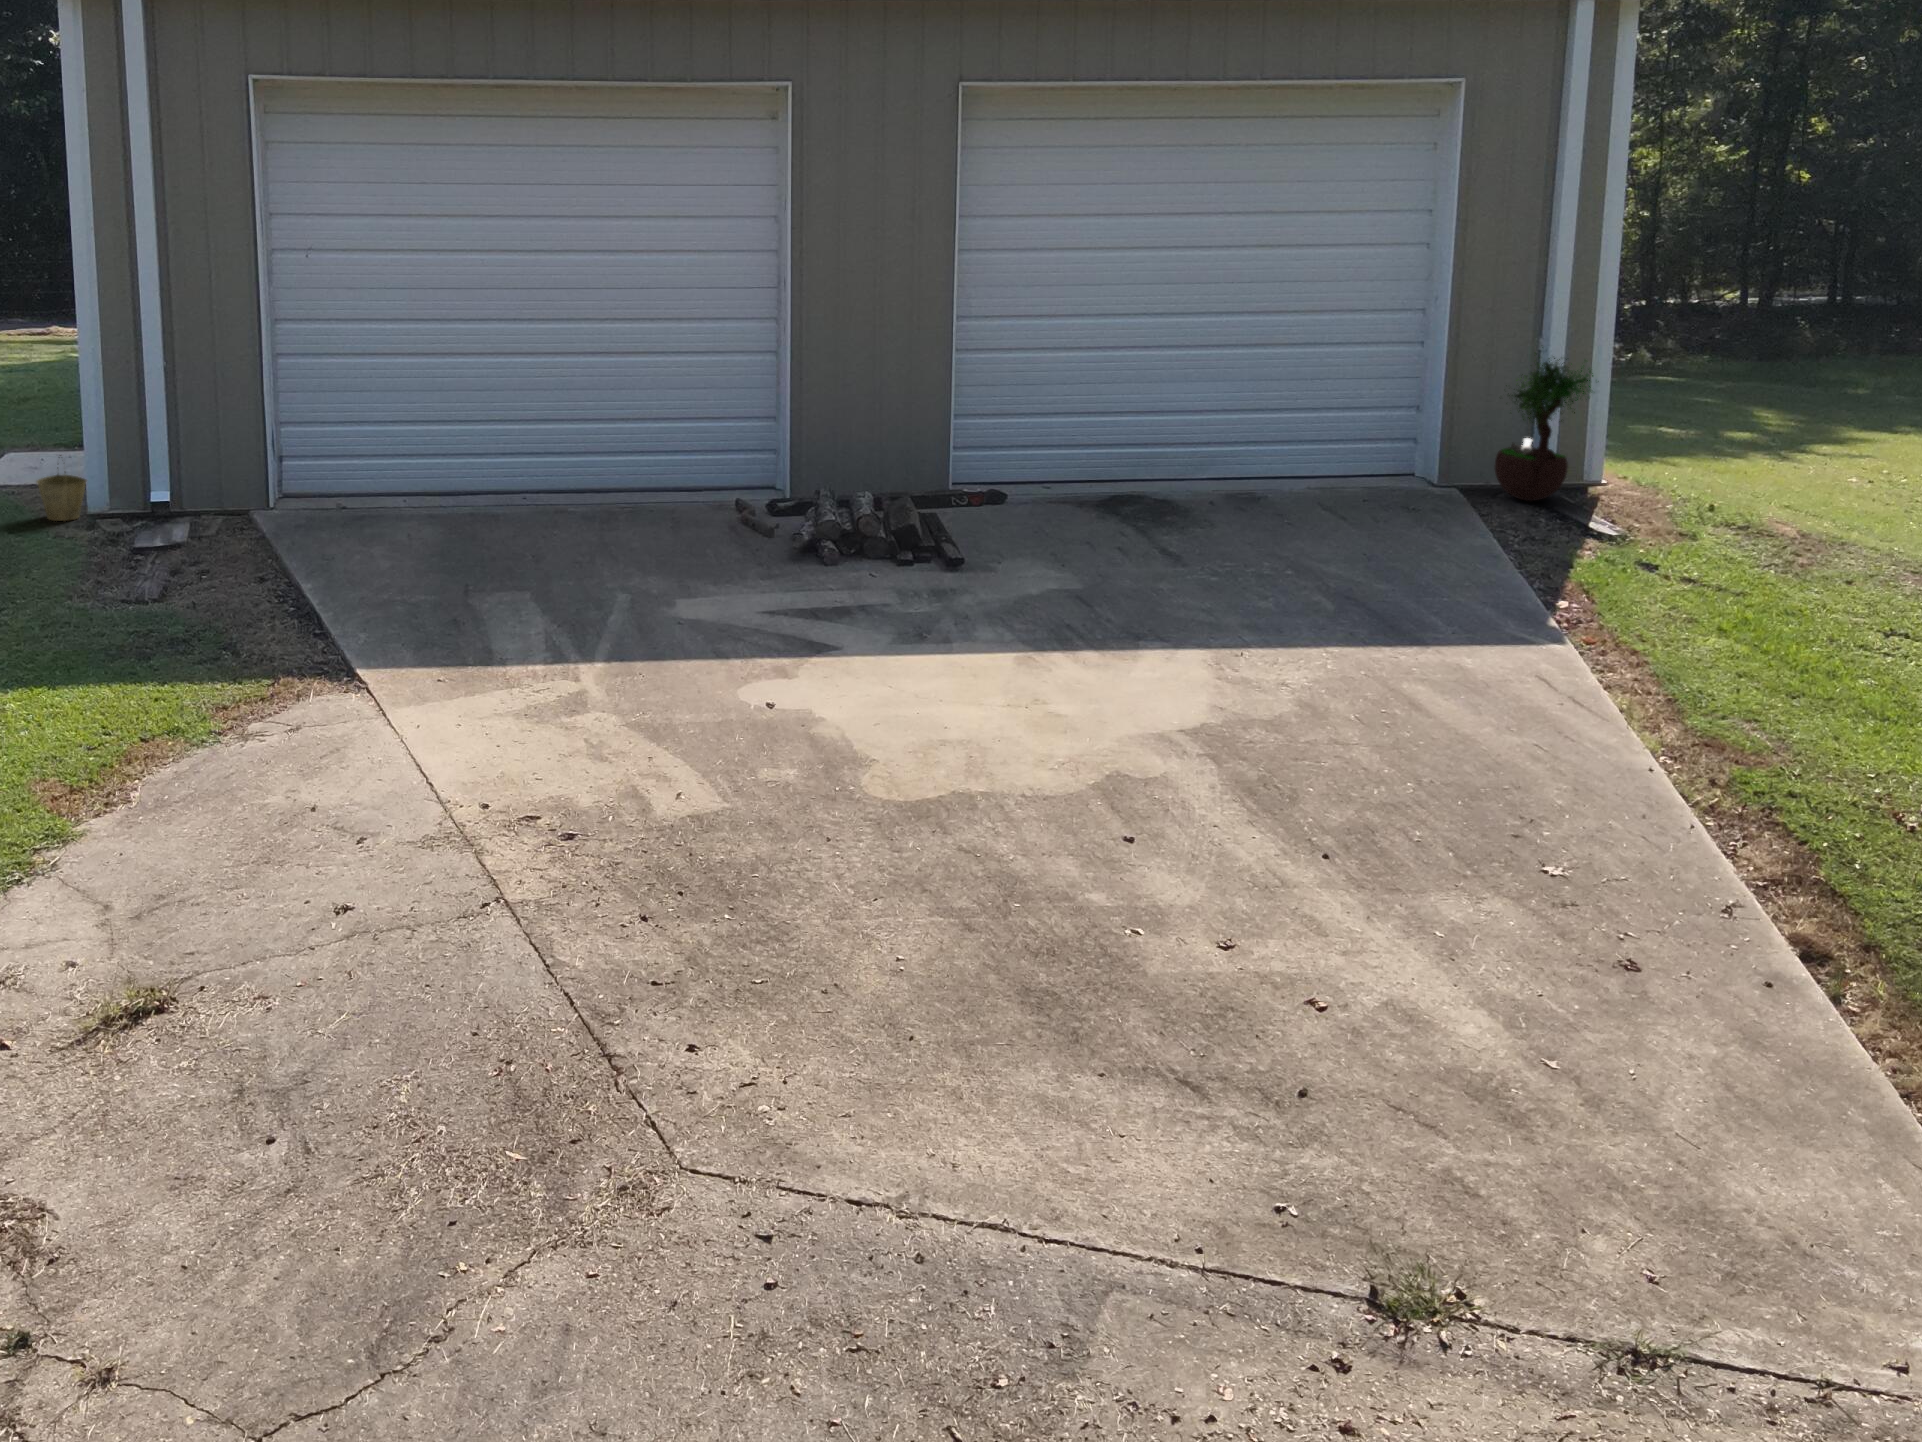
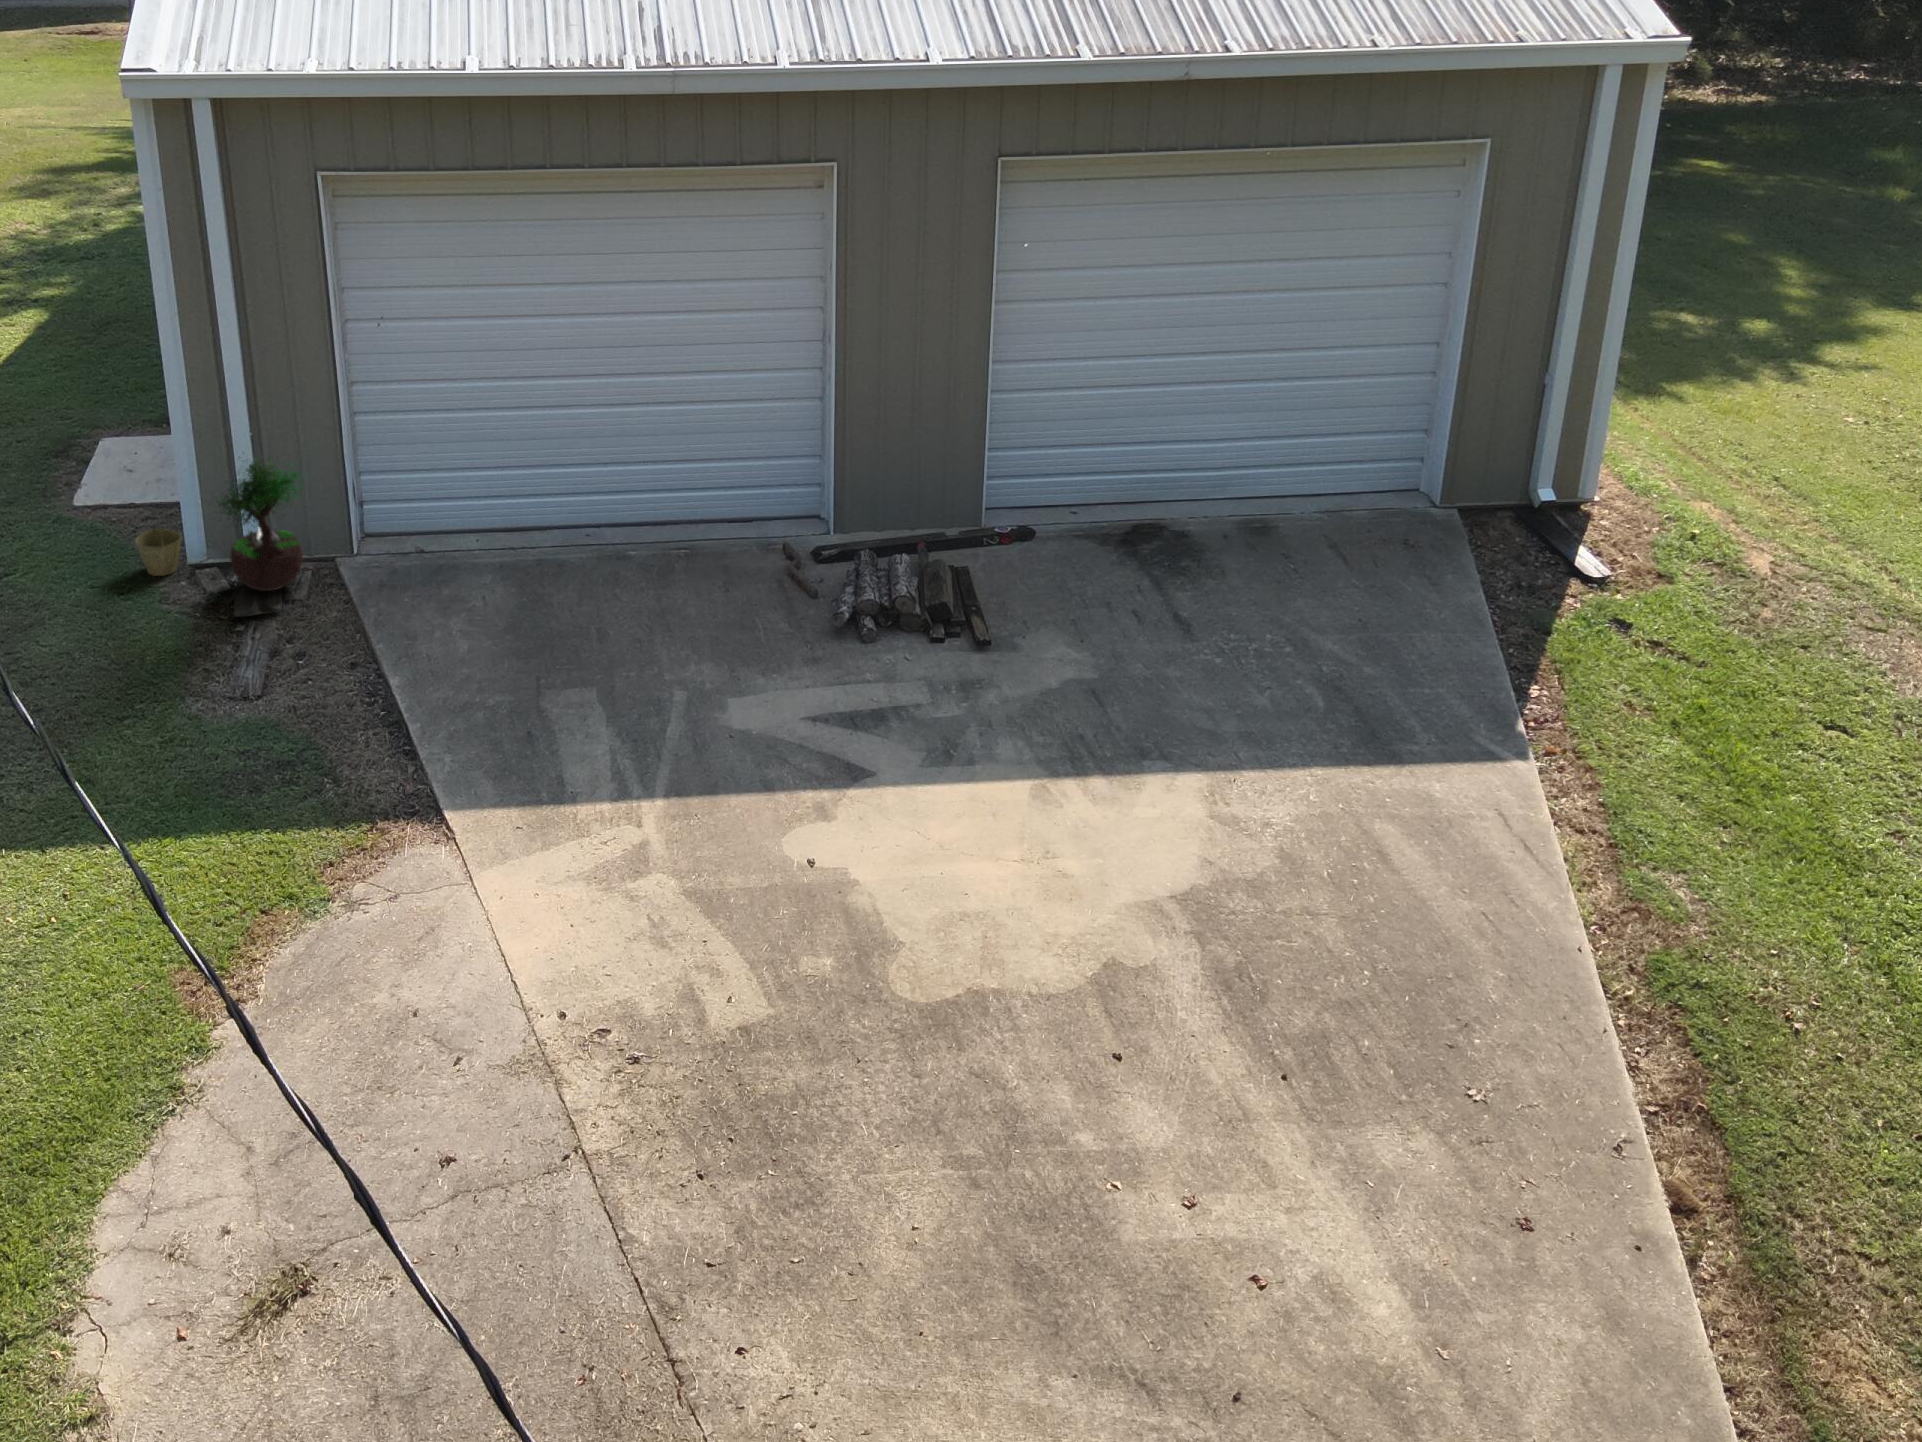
potted tree: present [1495,353,1593,501] -> present [211,453,303,591]

